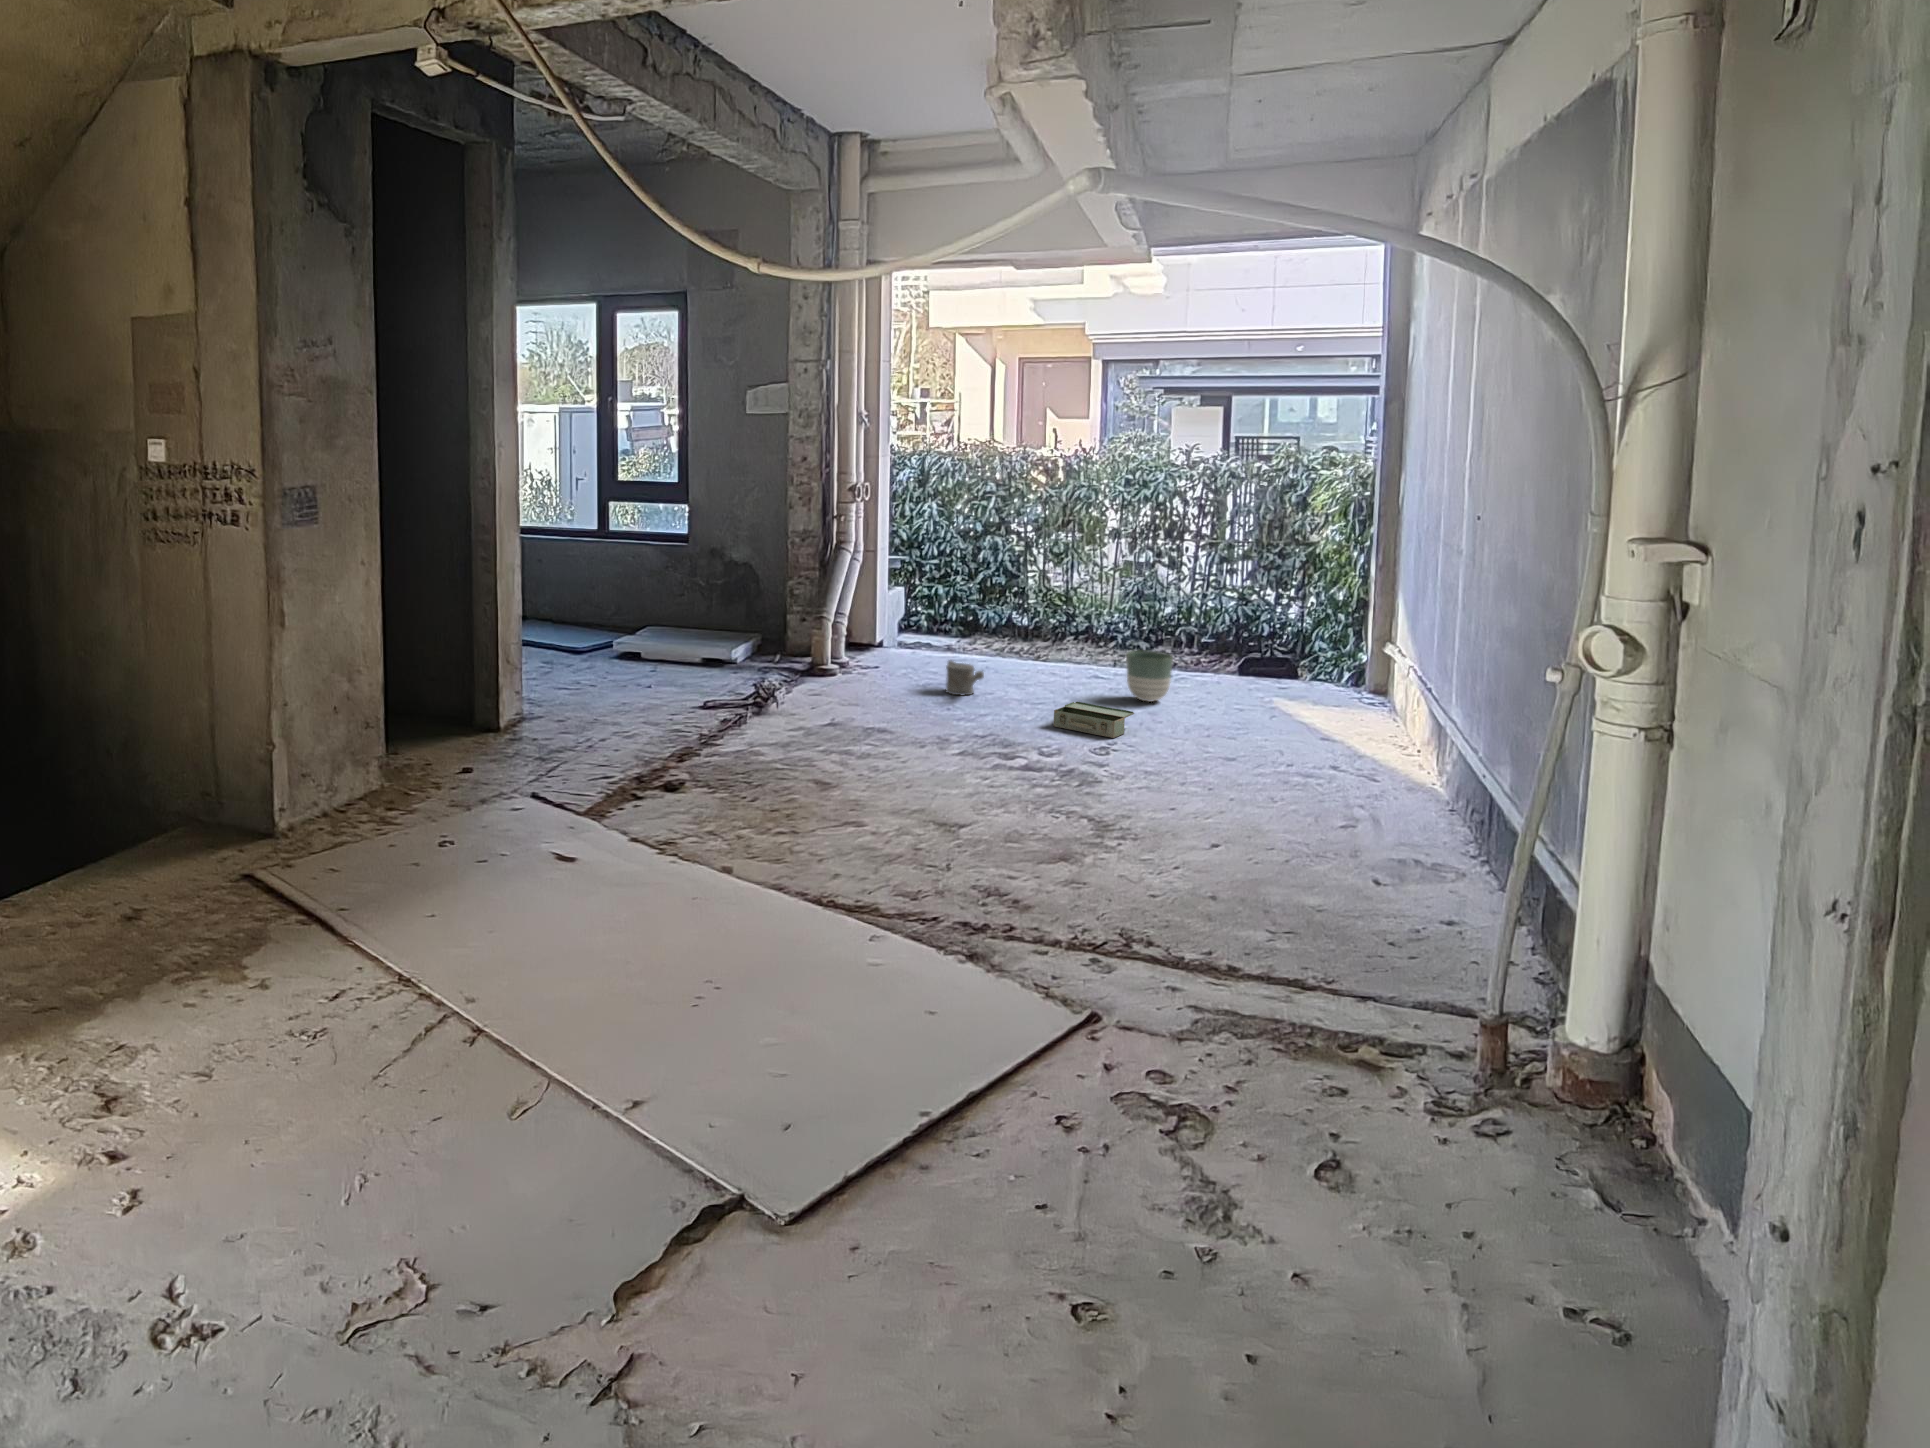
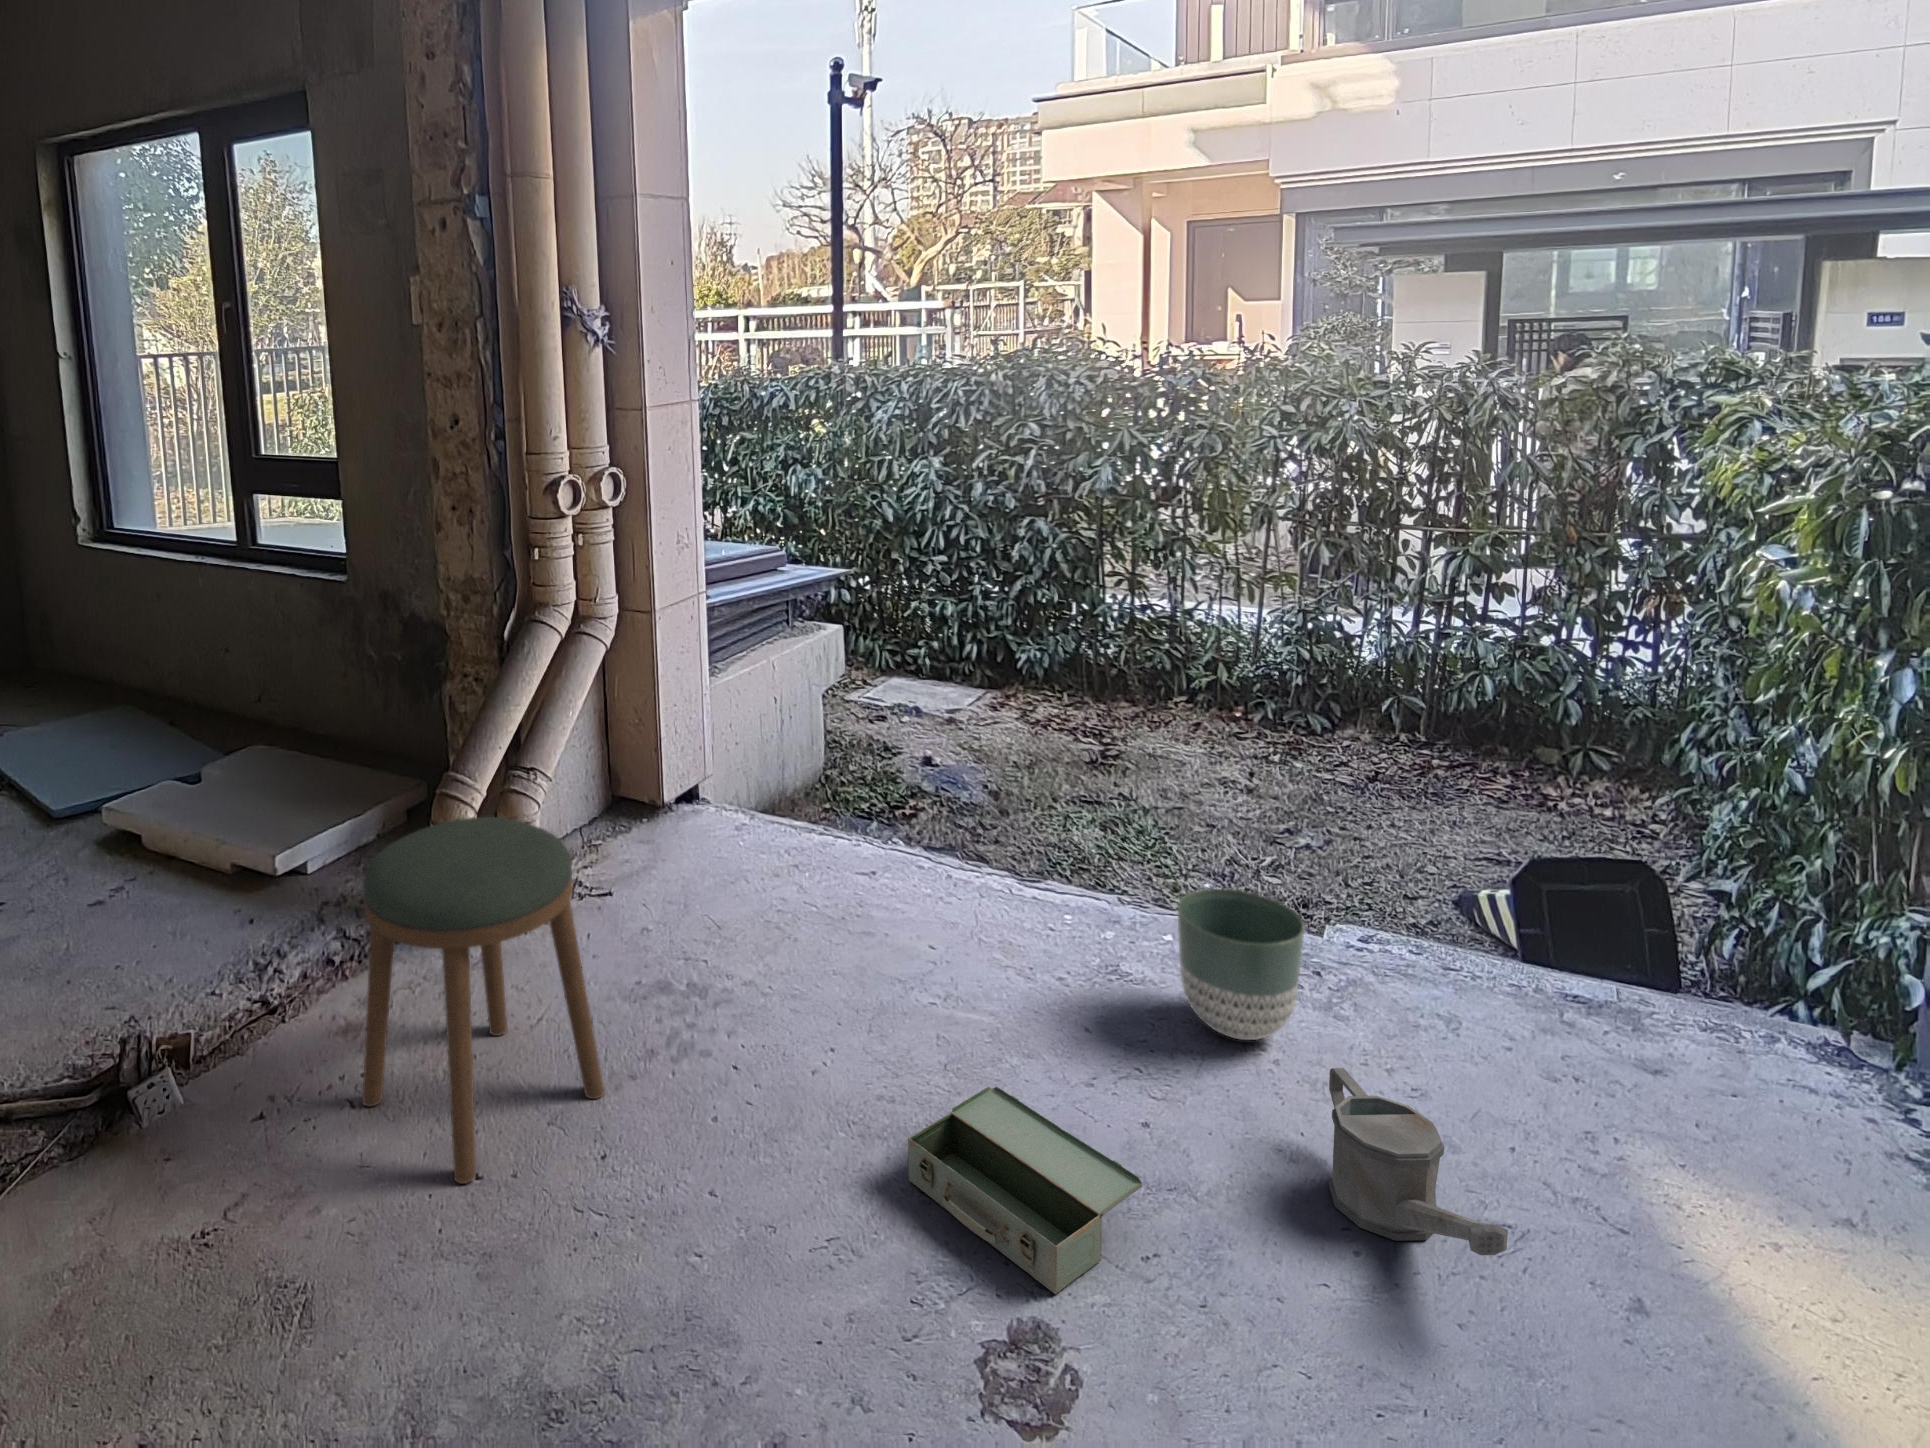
stool: none [837,615,928,733] -> present [362,817,604,1184]
watering can: present [946,661,984,695] -> present [1329,1068,1508,1255]

